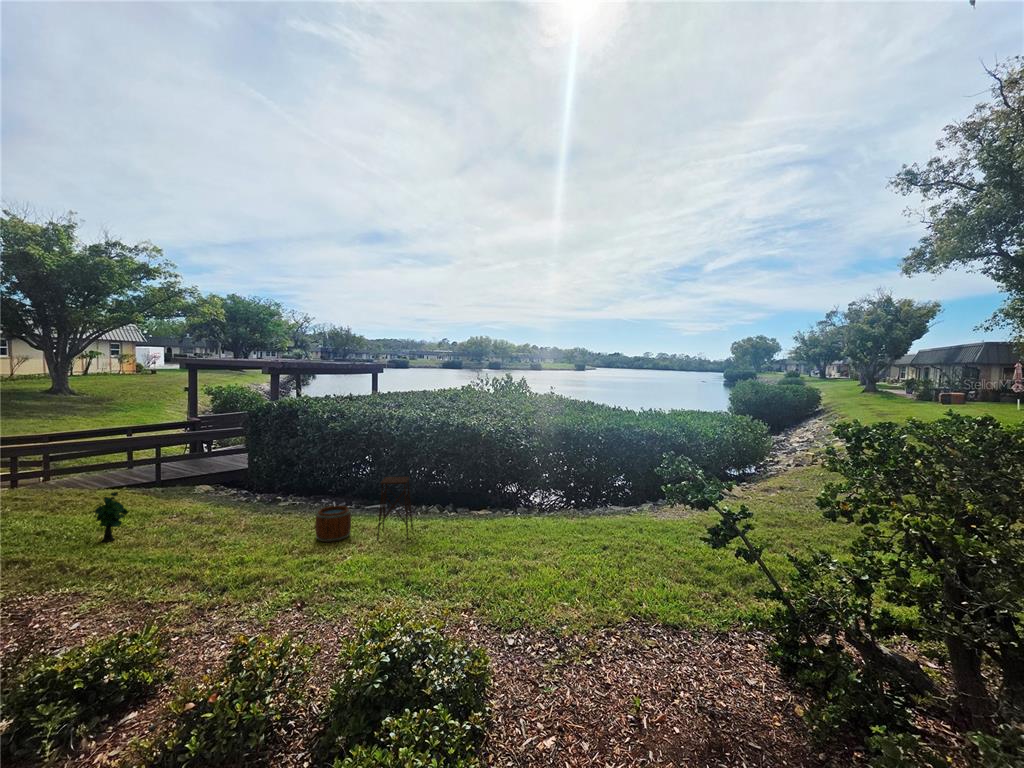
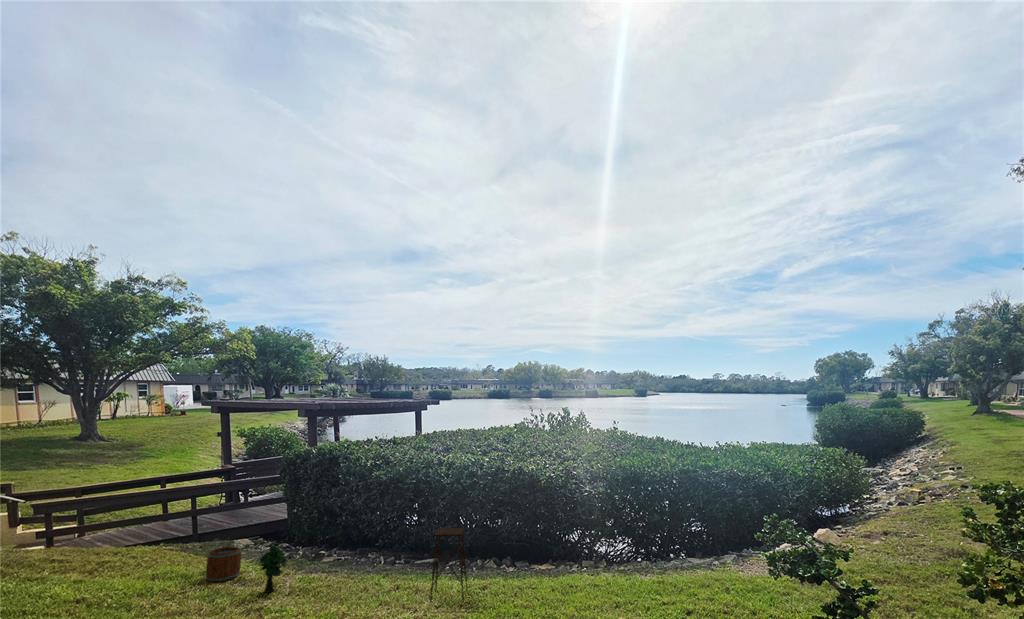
decorative plant: present [93,492,128,542] -> present [258,539,287,593]
bucket: present [316,506,351,542] -> present [206,547,241,582]

